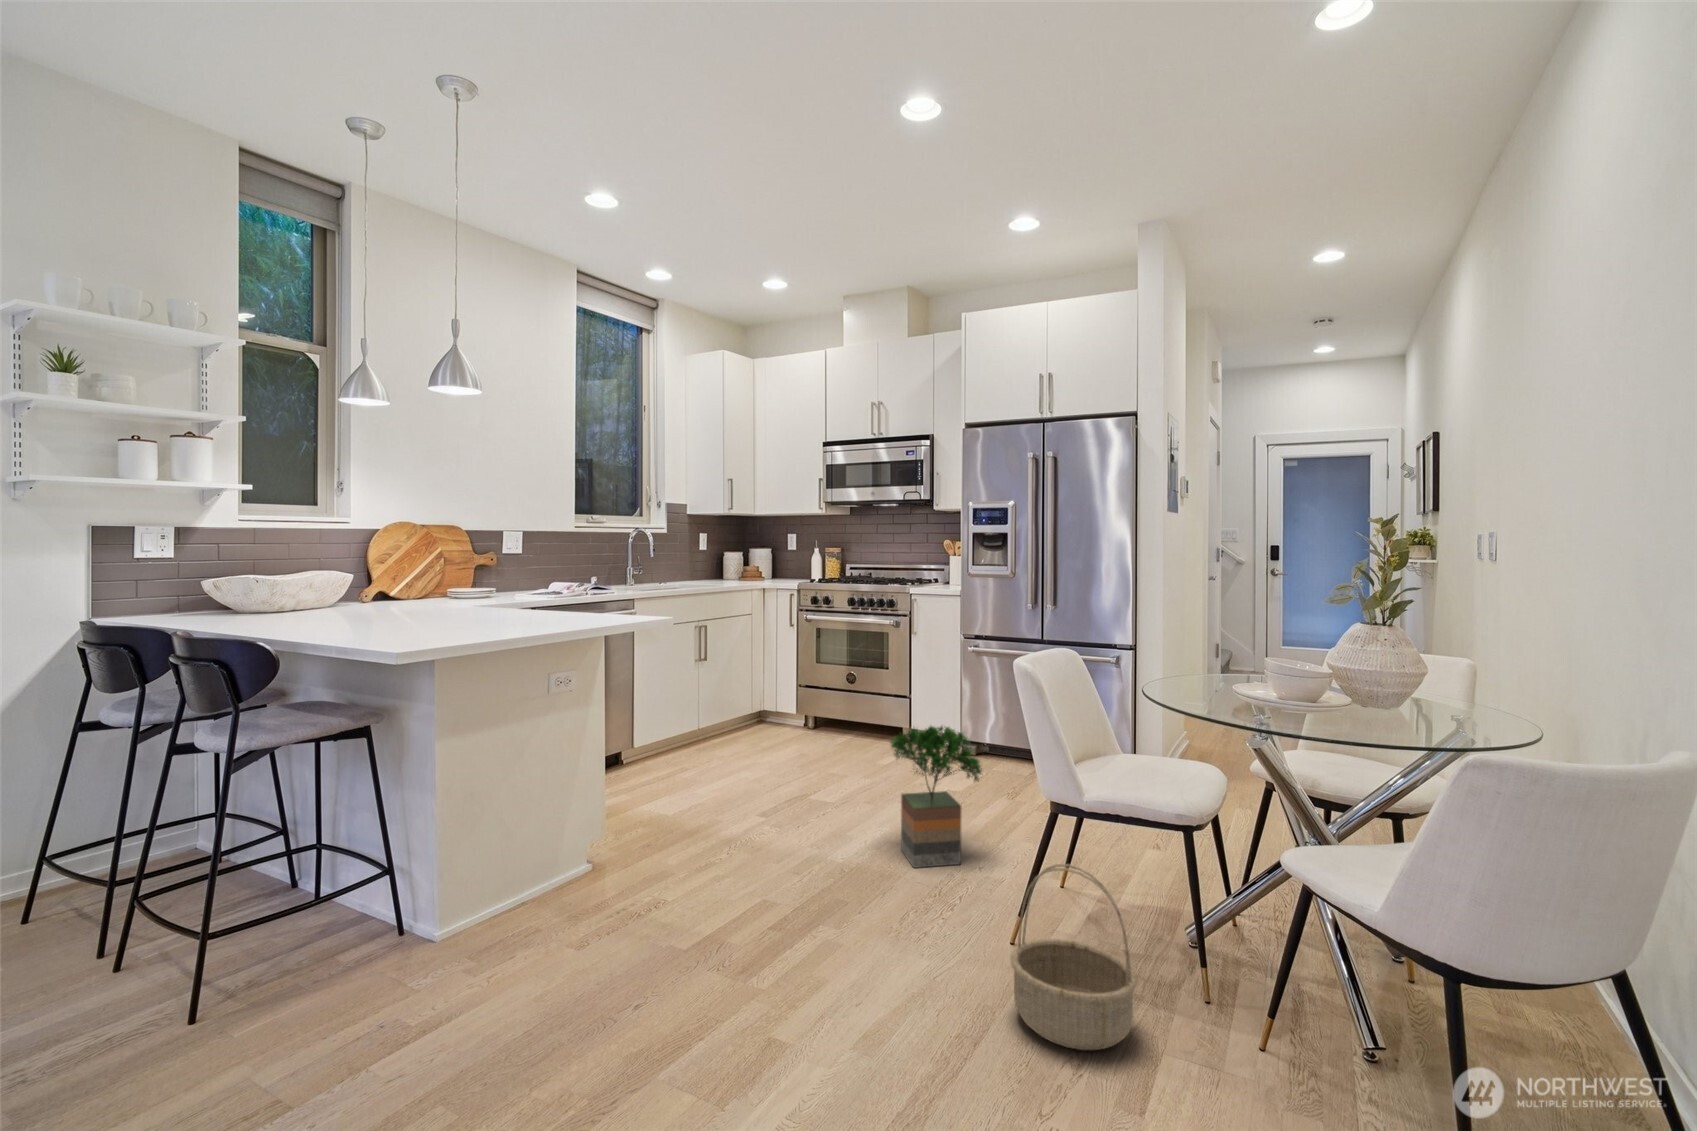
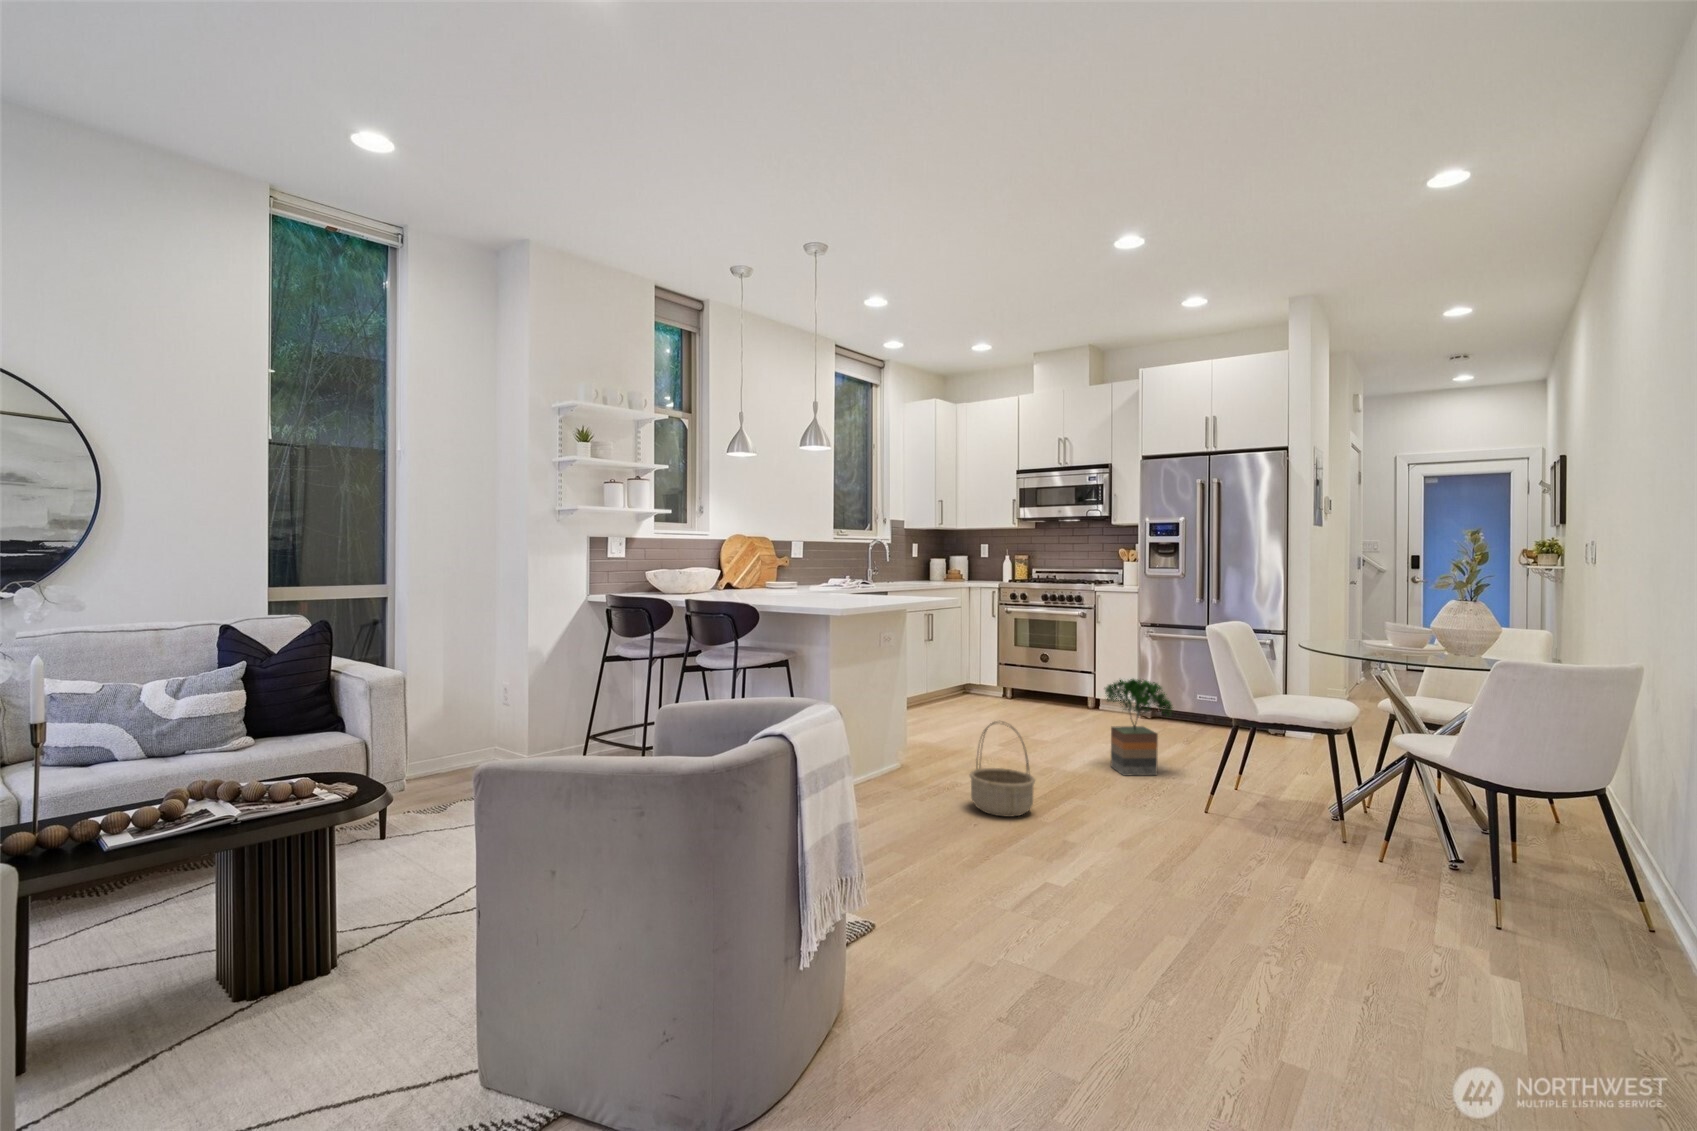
basket: present [1011,864,1137,1050] -> present [970,721,1035,817]

